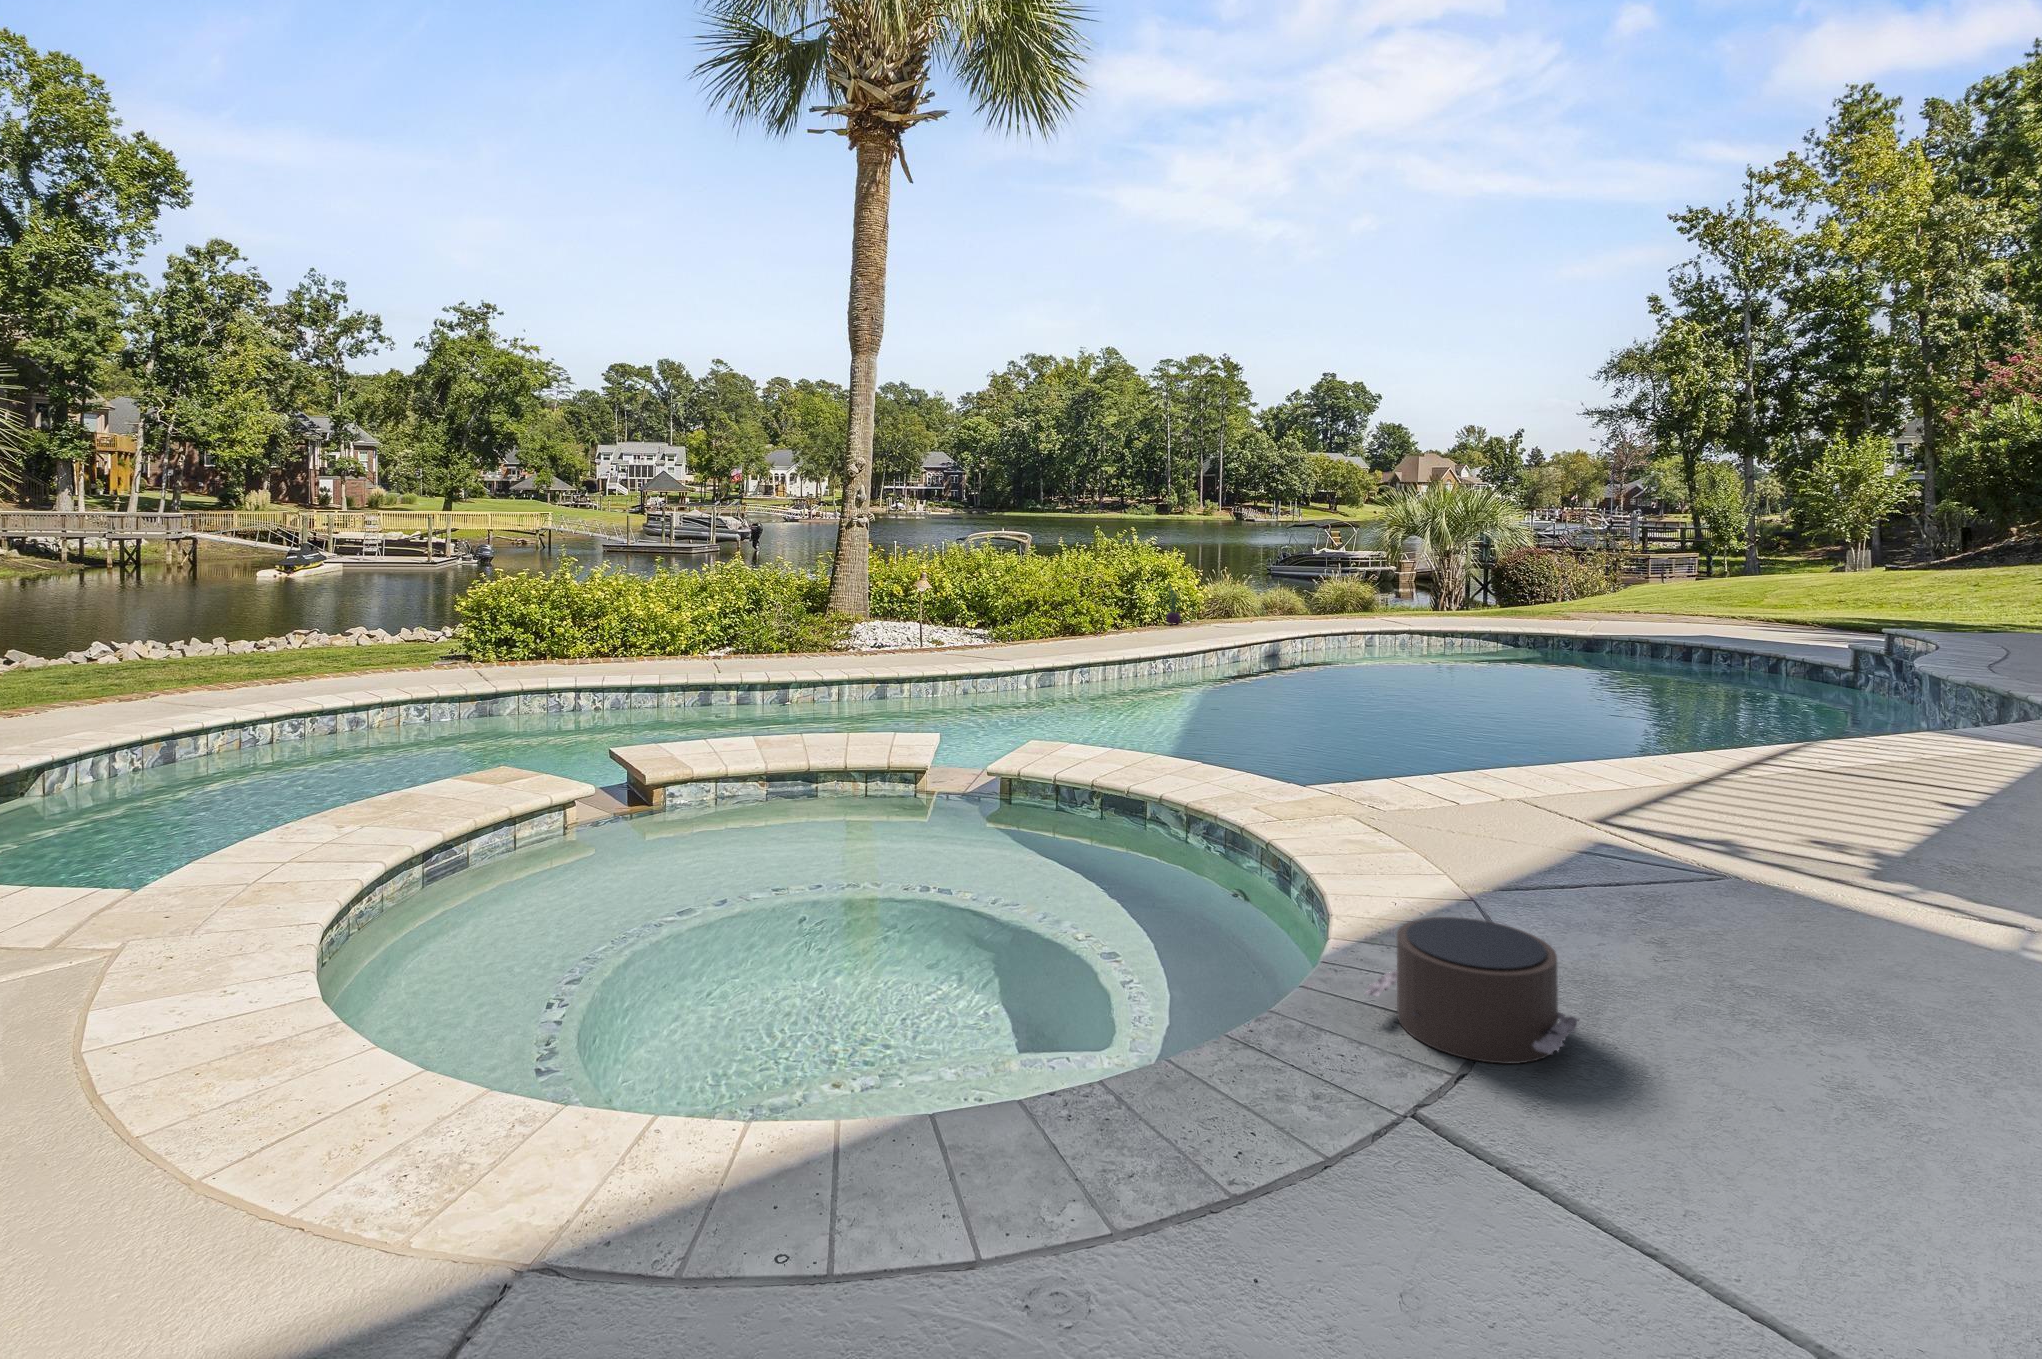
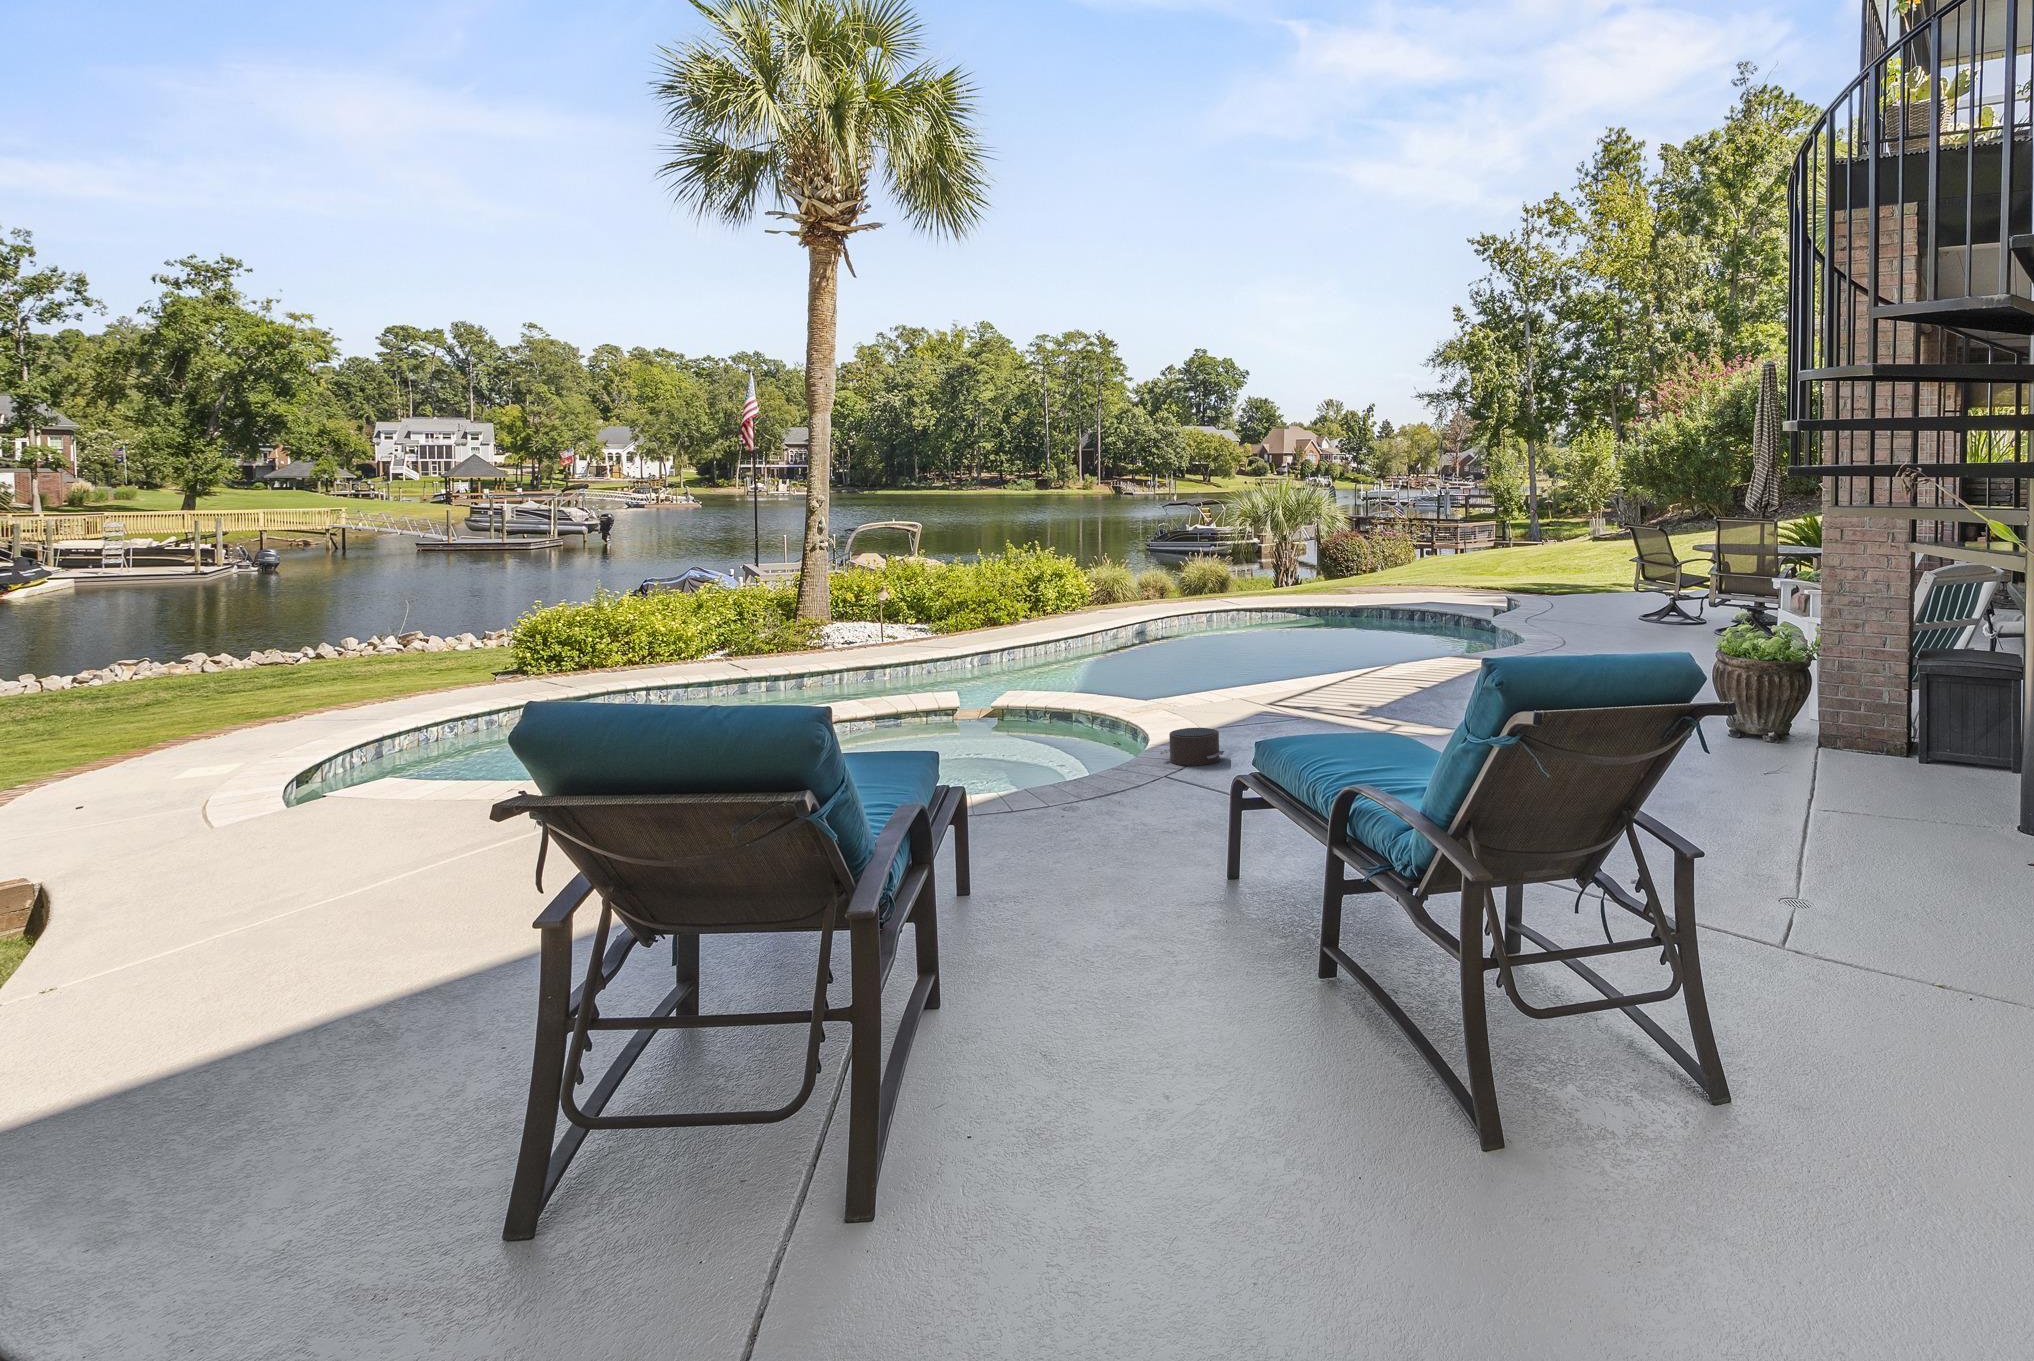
decorative plant: present [1155,584,1181,625] -> none [1051,580,1082,613]

